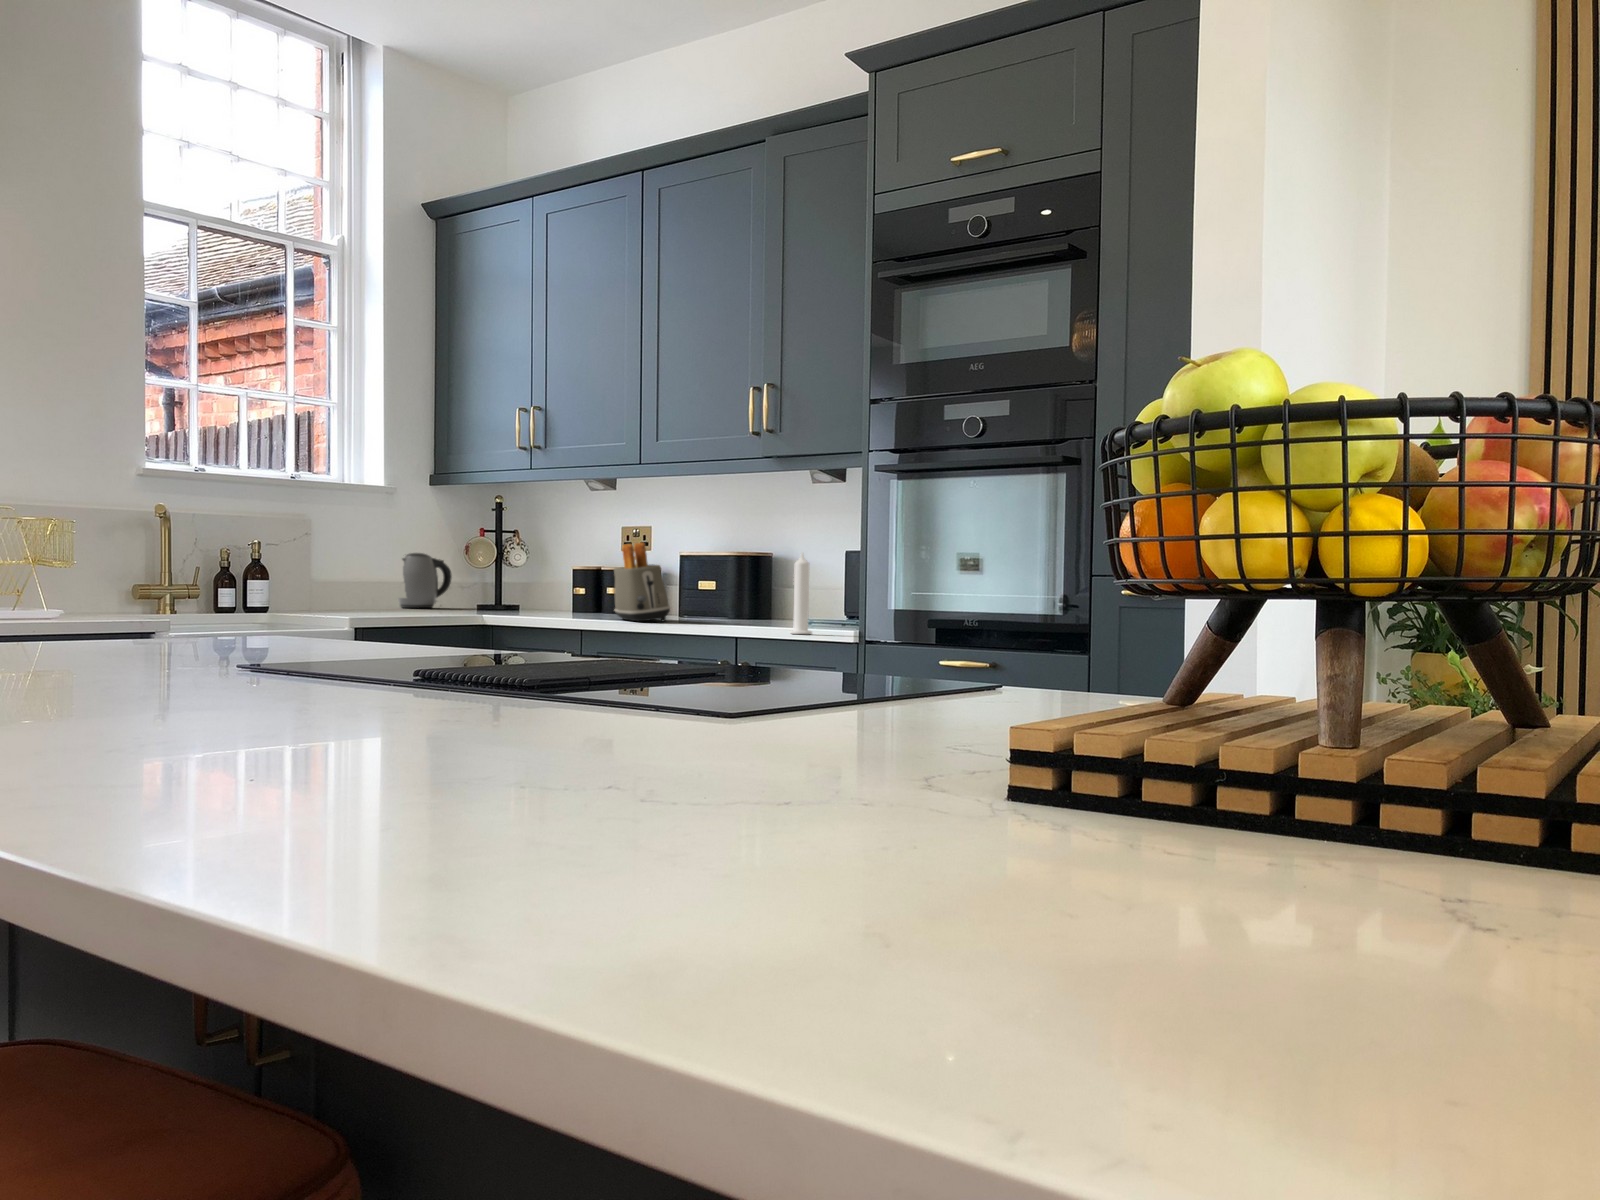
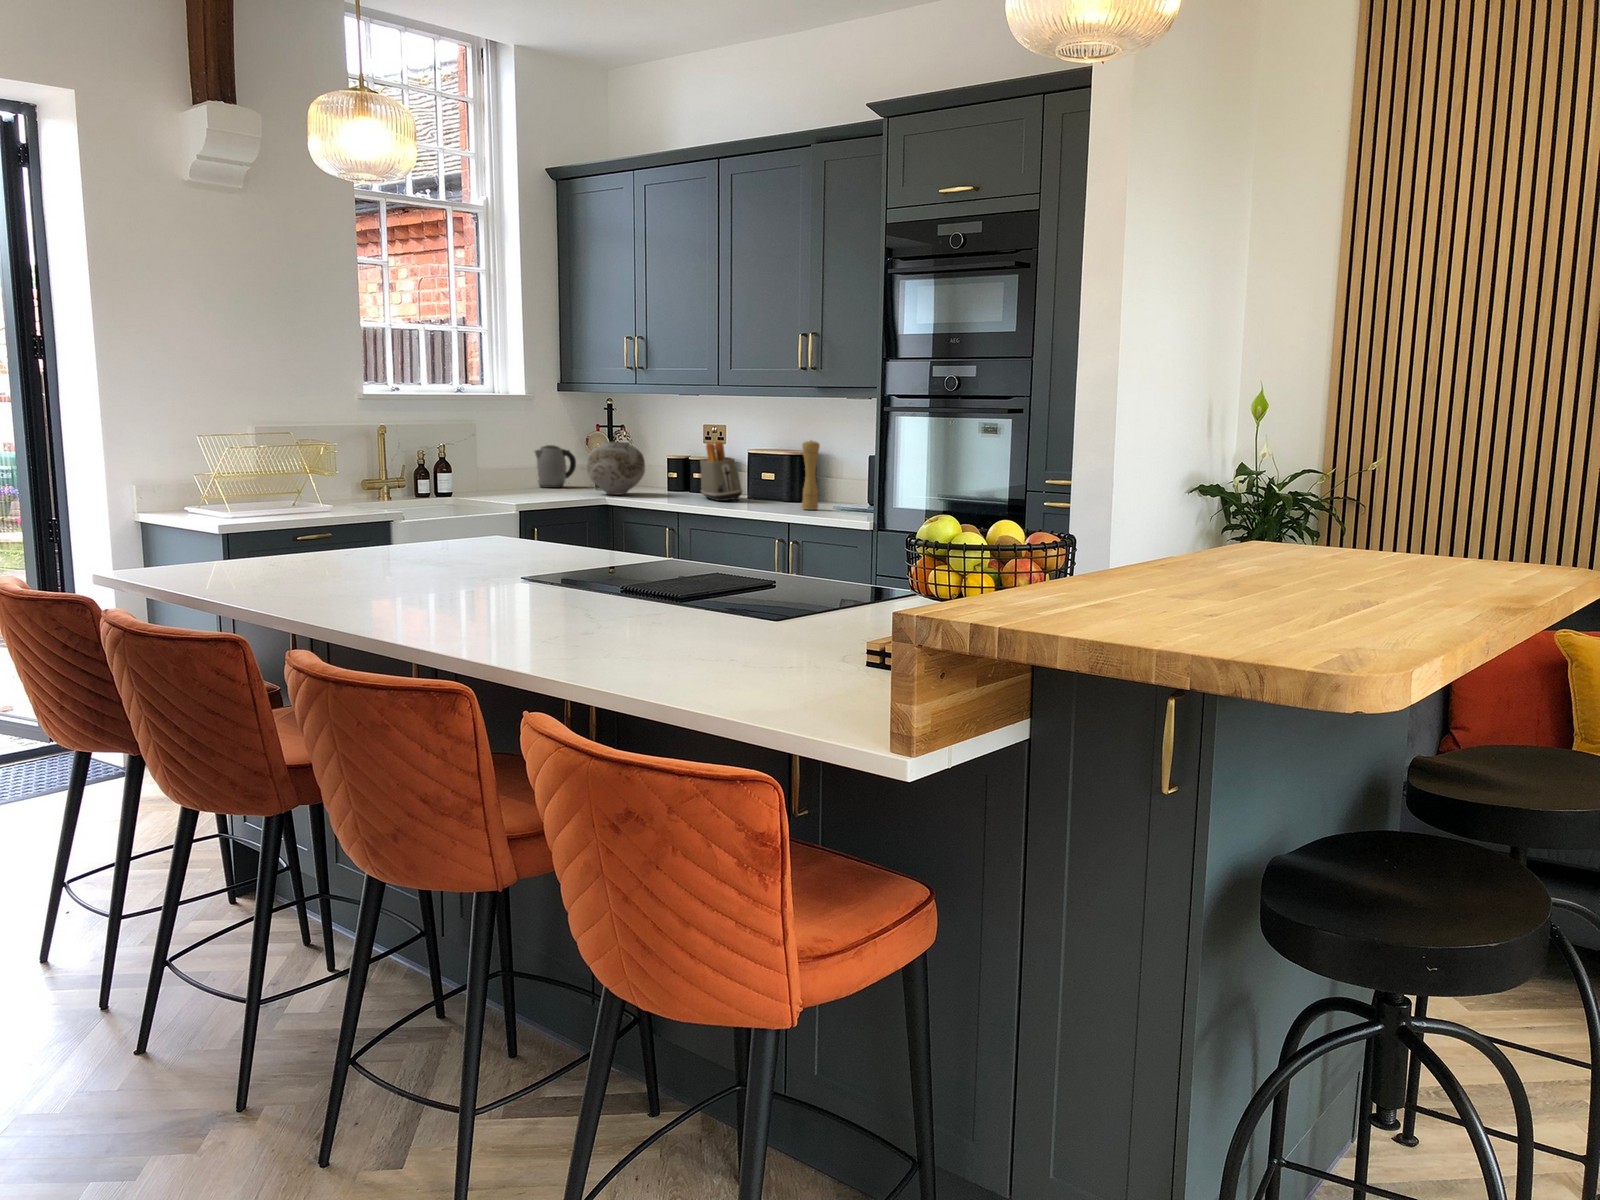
pepper mill: none [752,535,777,630] -> present [802,441,820,510]
vase: none [461,544,540,614] -> present [587,442,645,495]
candle: present [790,553,812,634] -> none [828,454,845,514]

